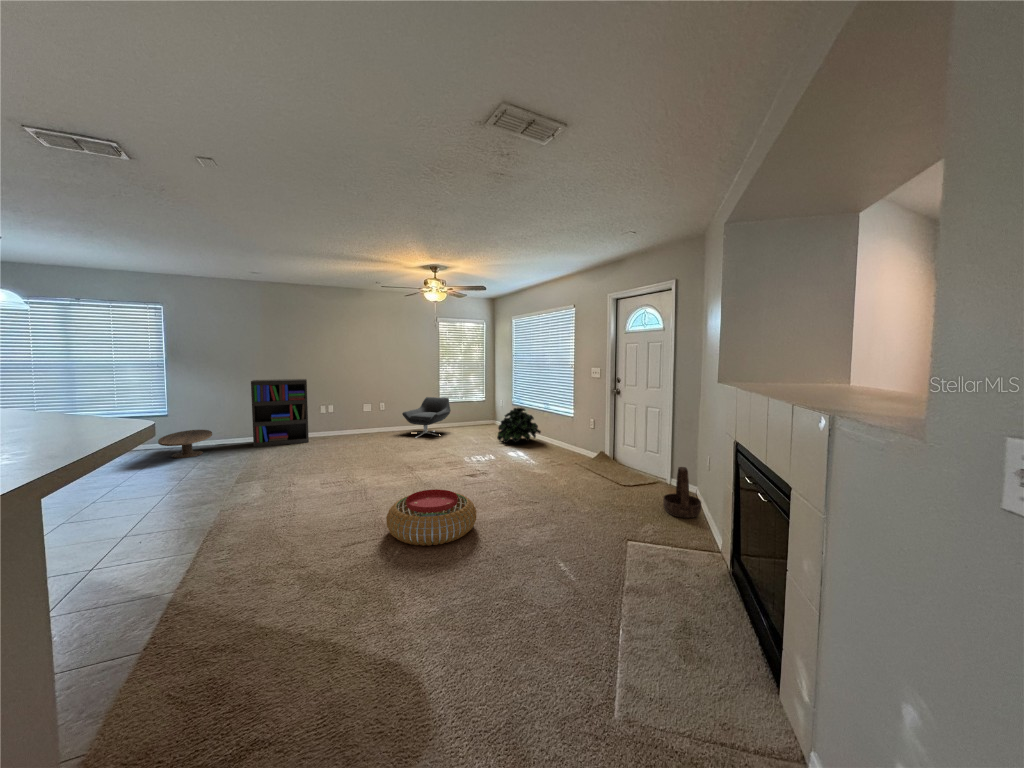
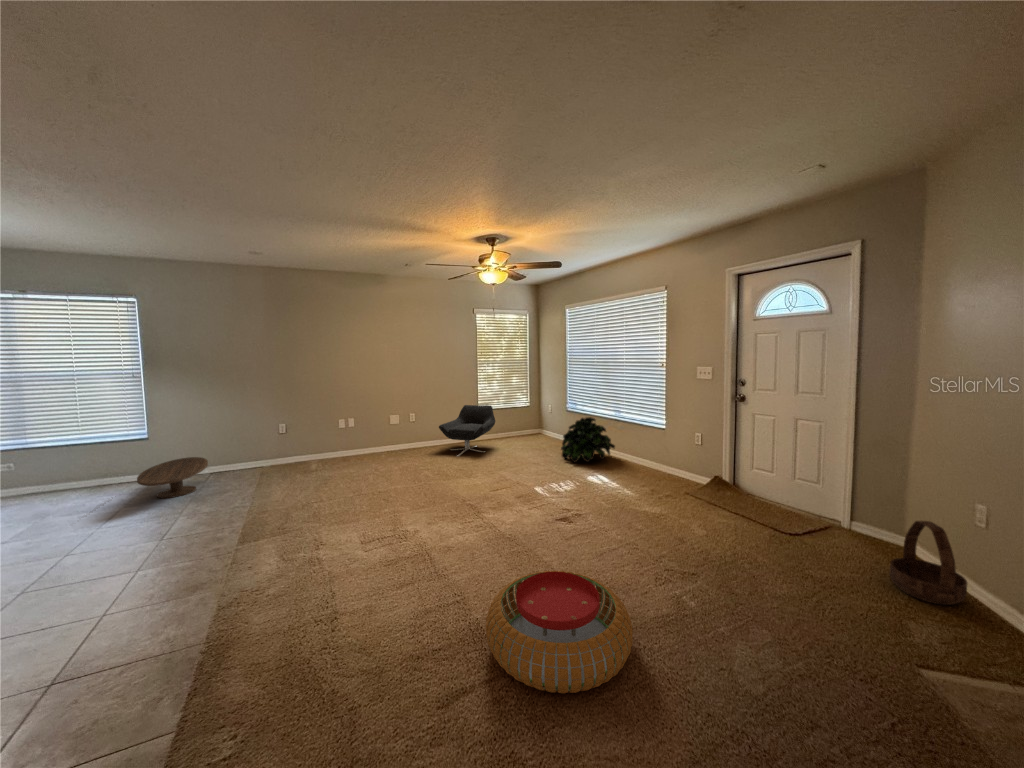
bookshelf: present [251,379,309,447] -> none [254,389,328,477]

